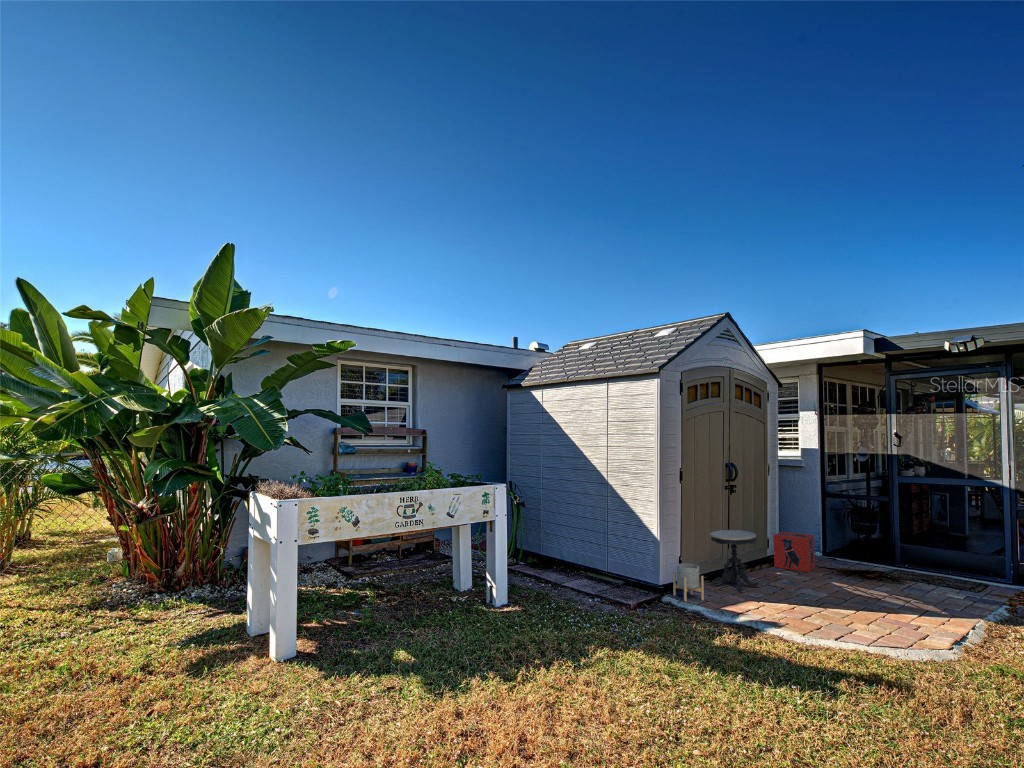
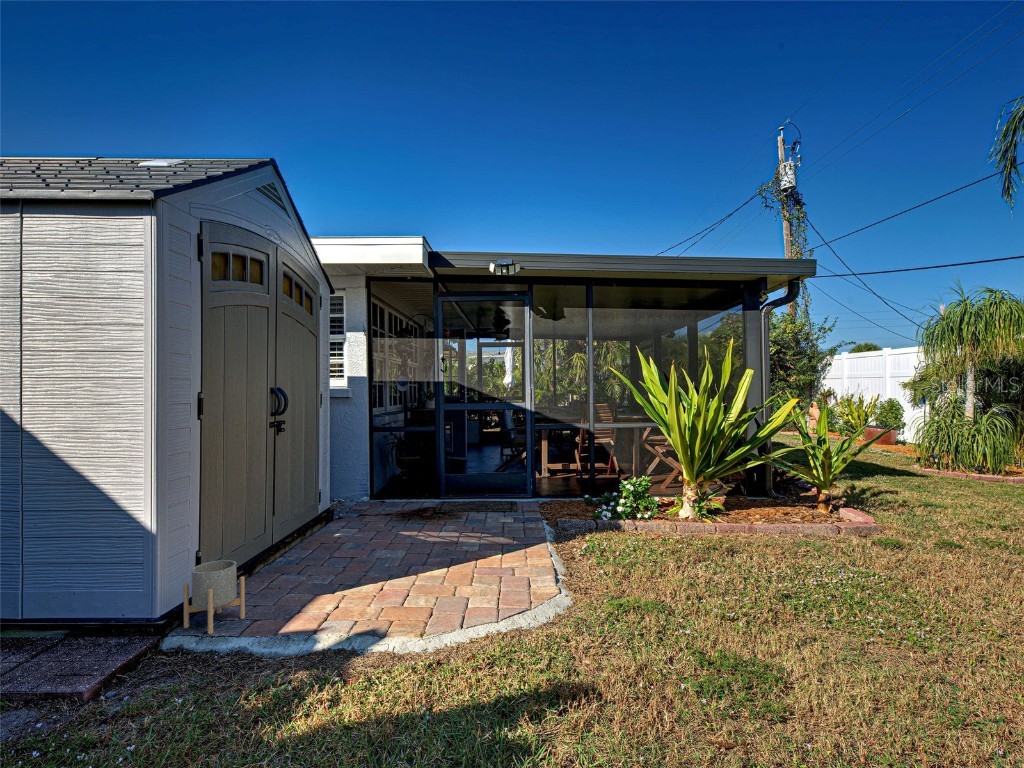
side table: present [710,530,758,593] -> none [248,486,320,582]
storage box: present [773,531,815,572] -> none [325,476,369,526]

